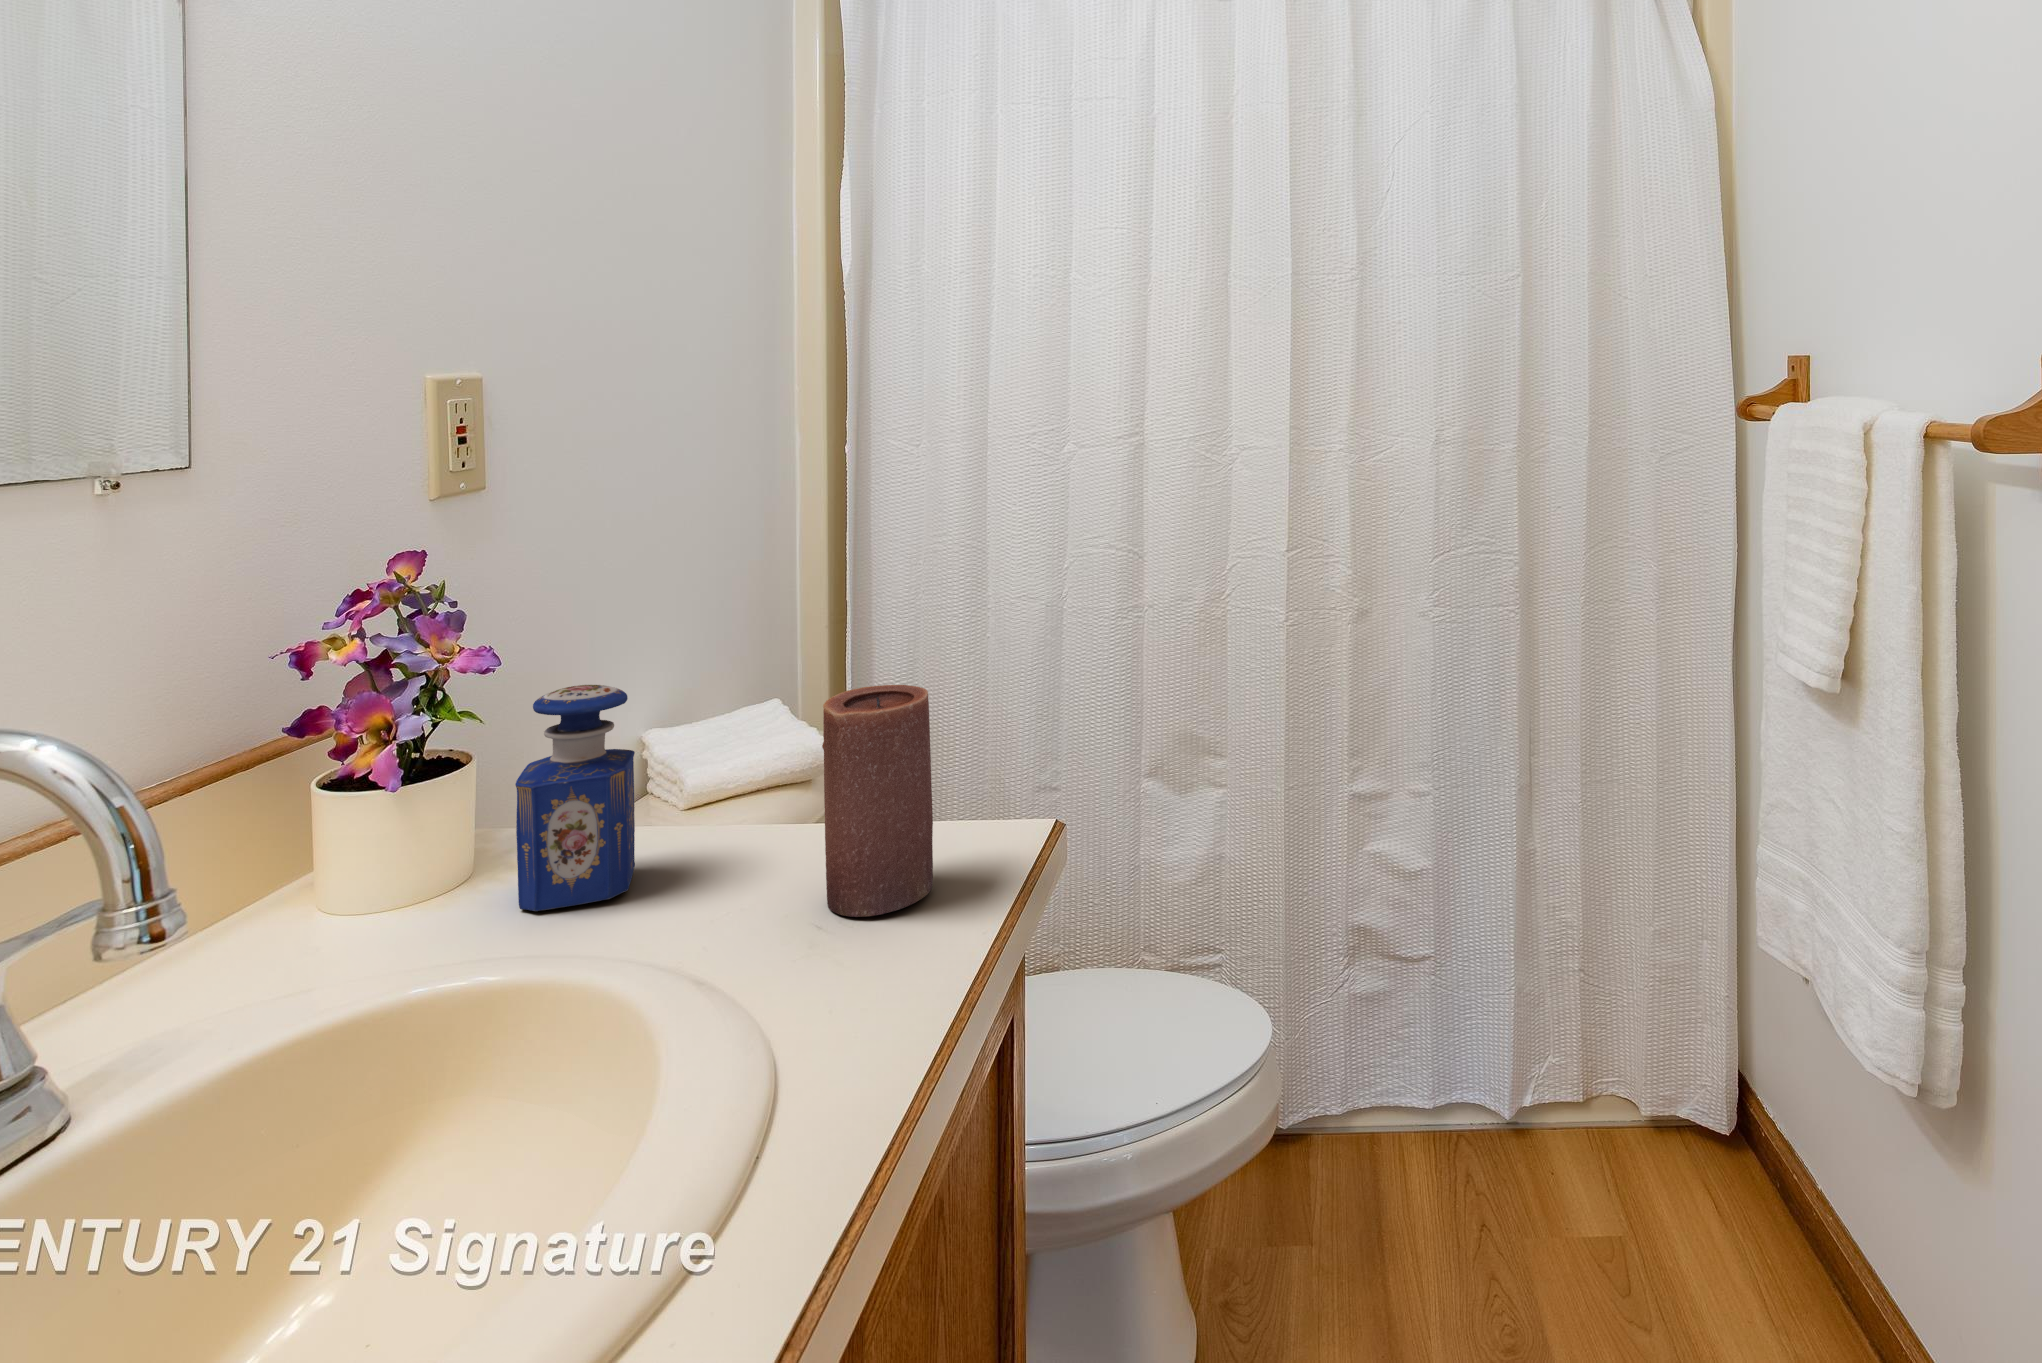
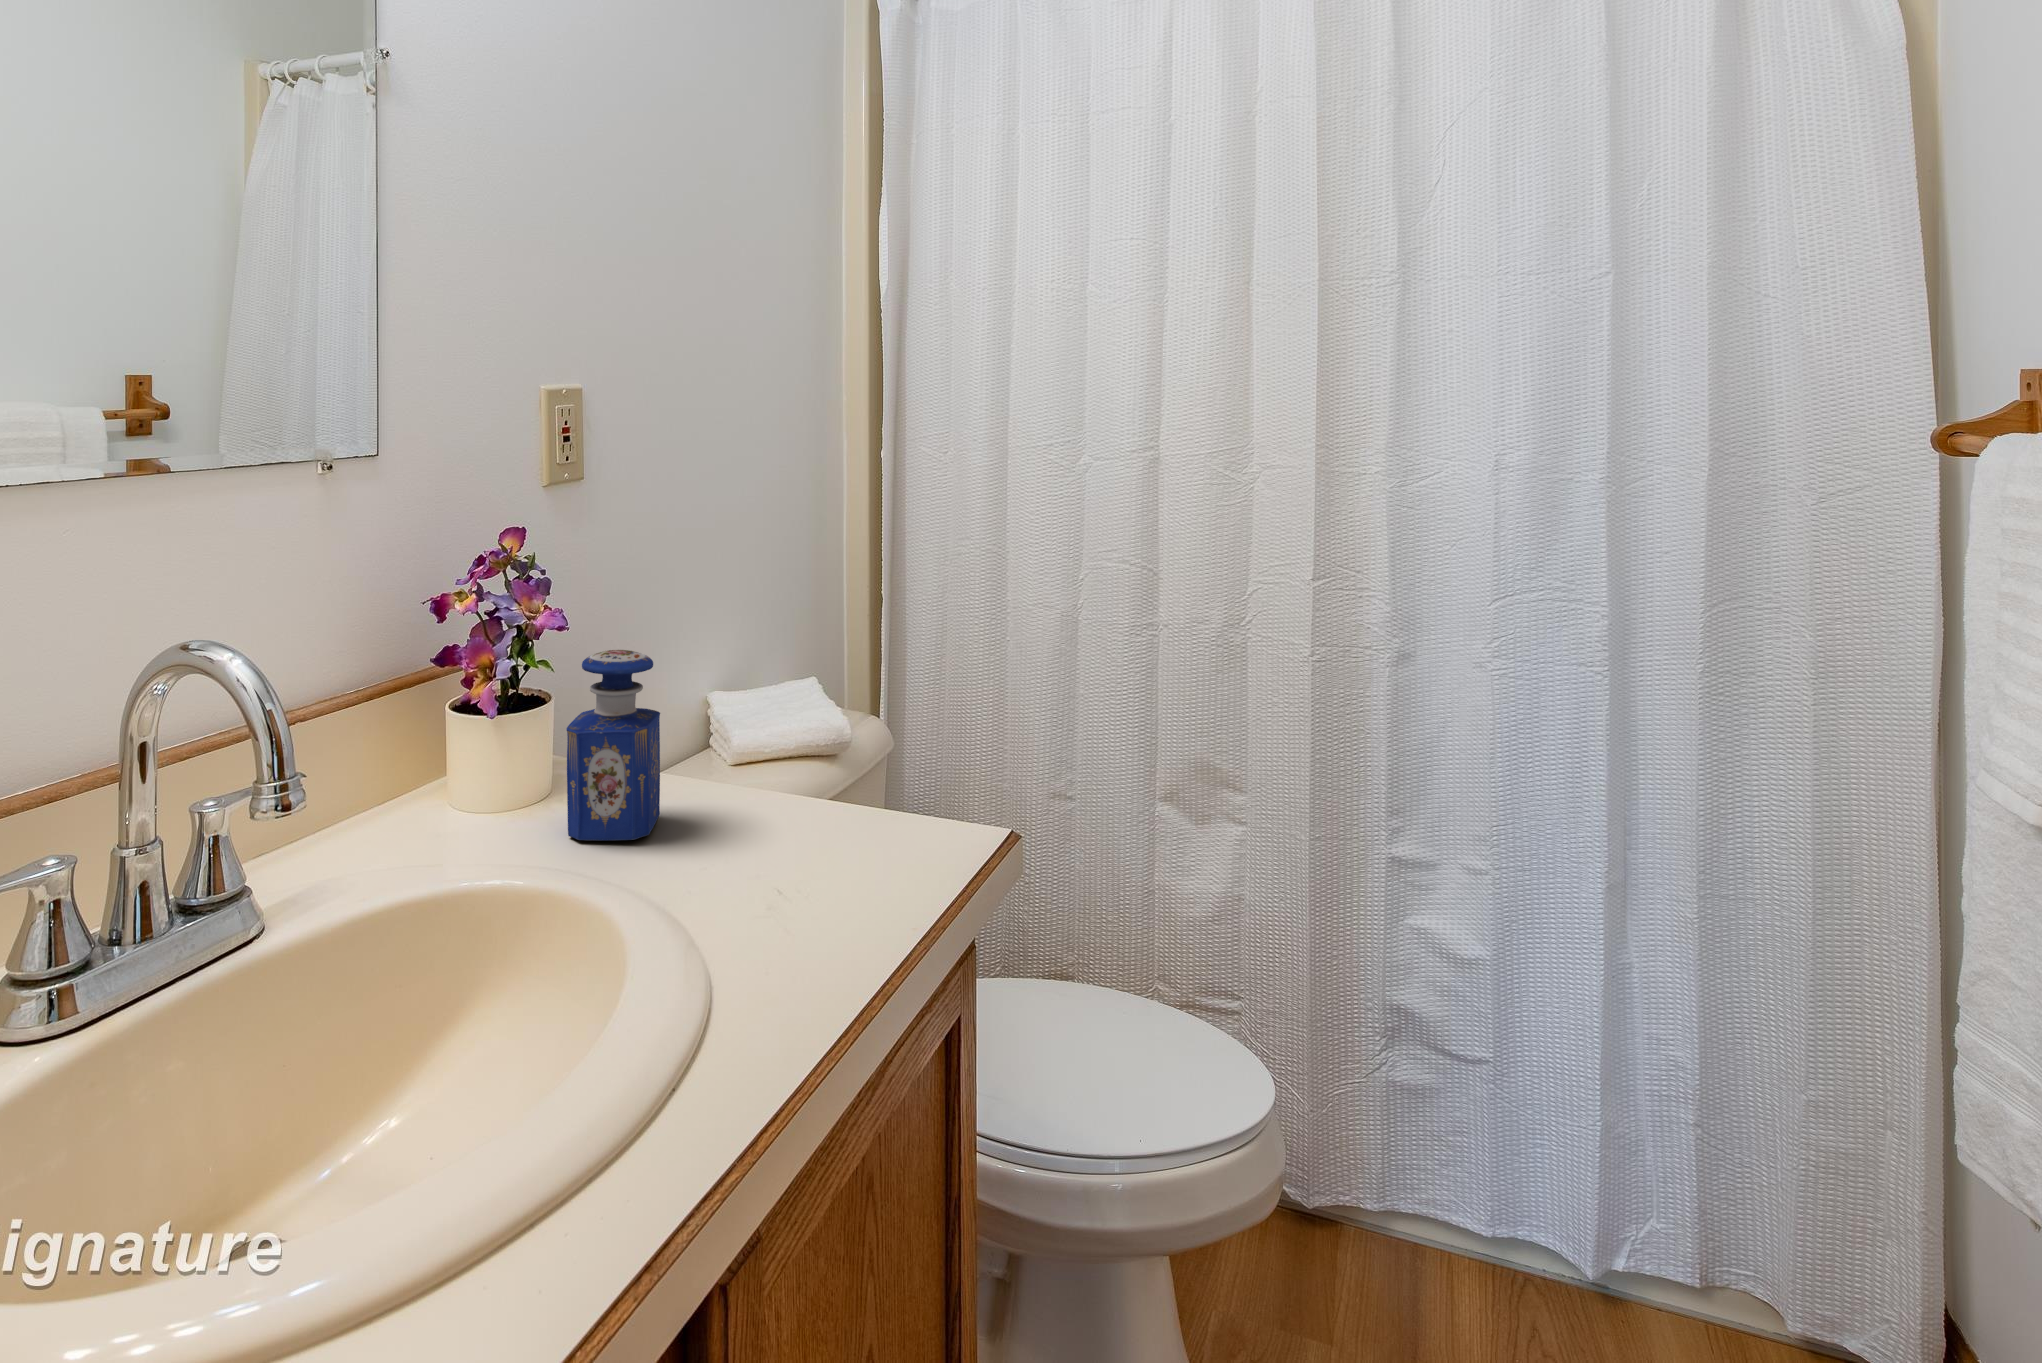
candle: present [822,685,933,917] -> none [798,678,897,897]

